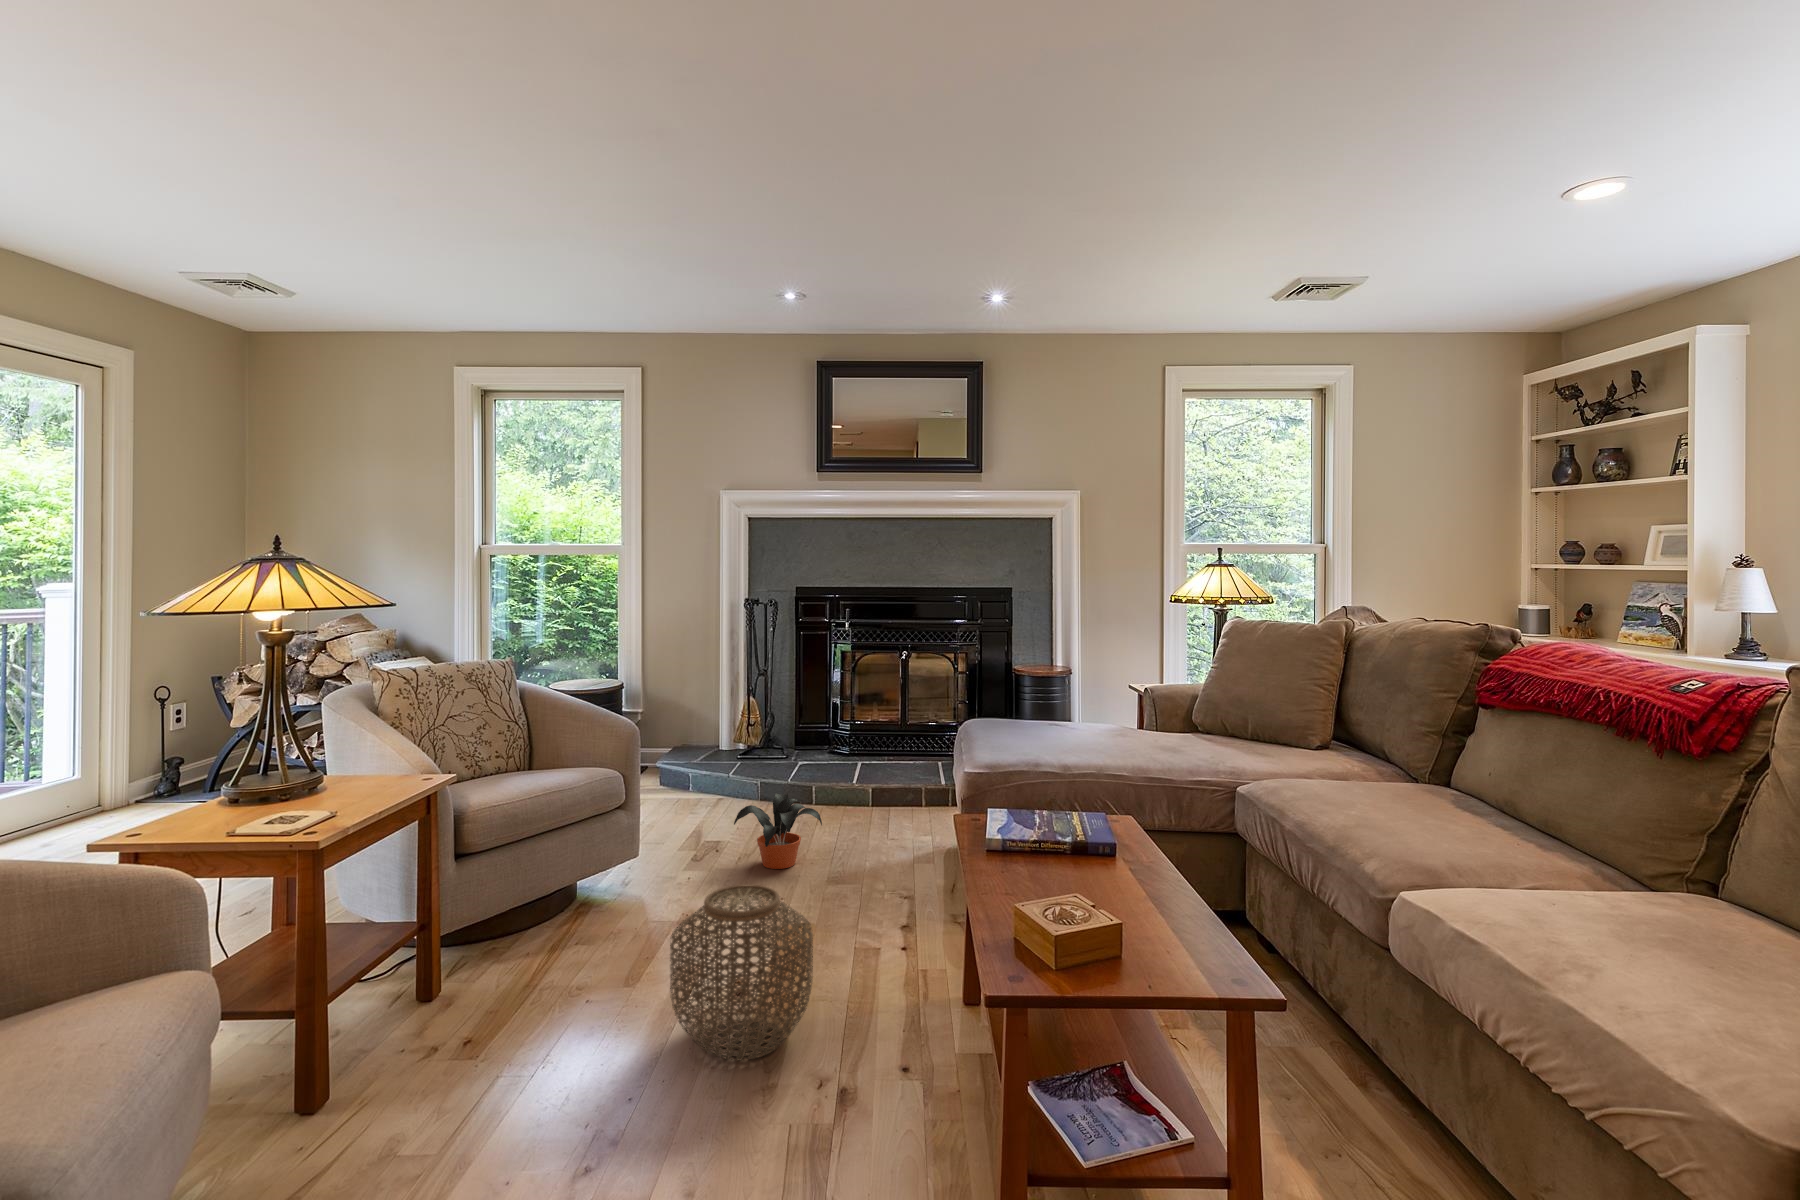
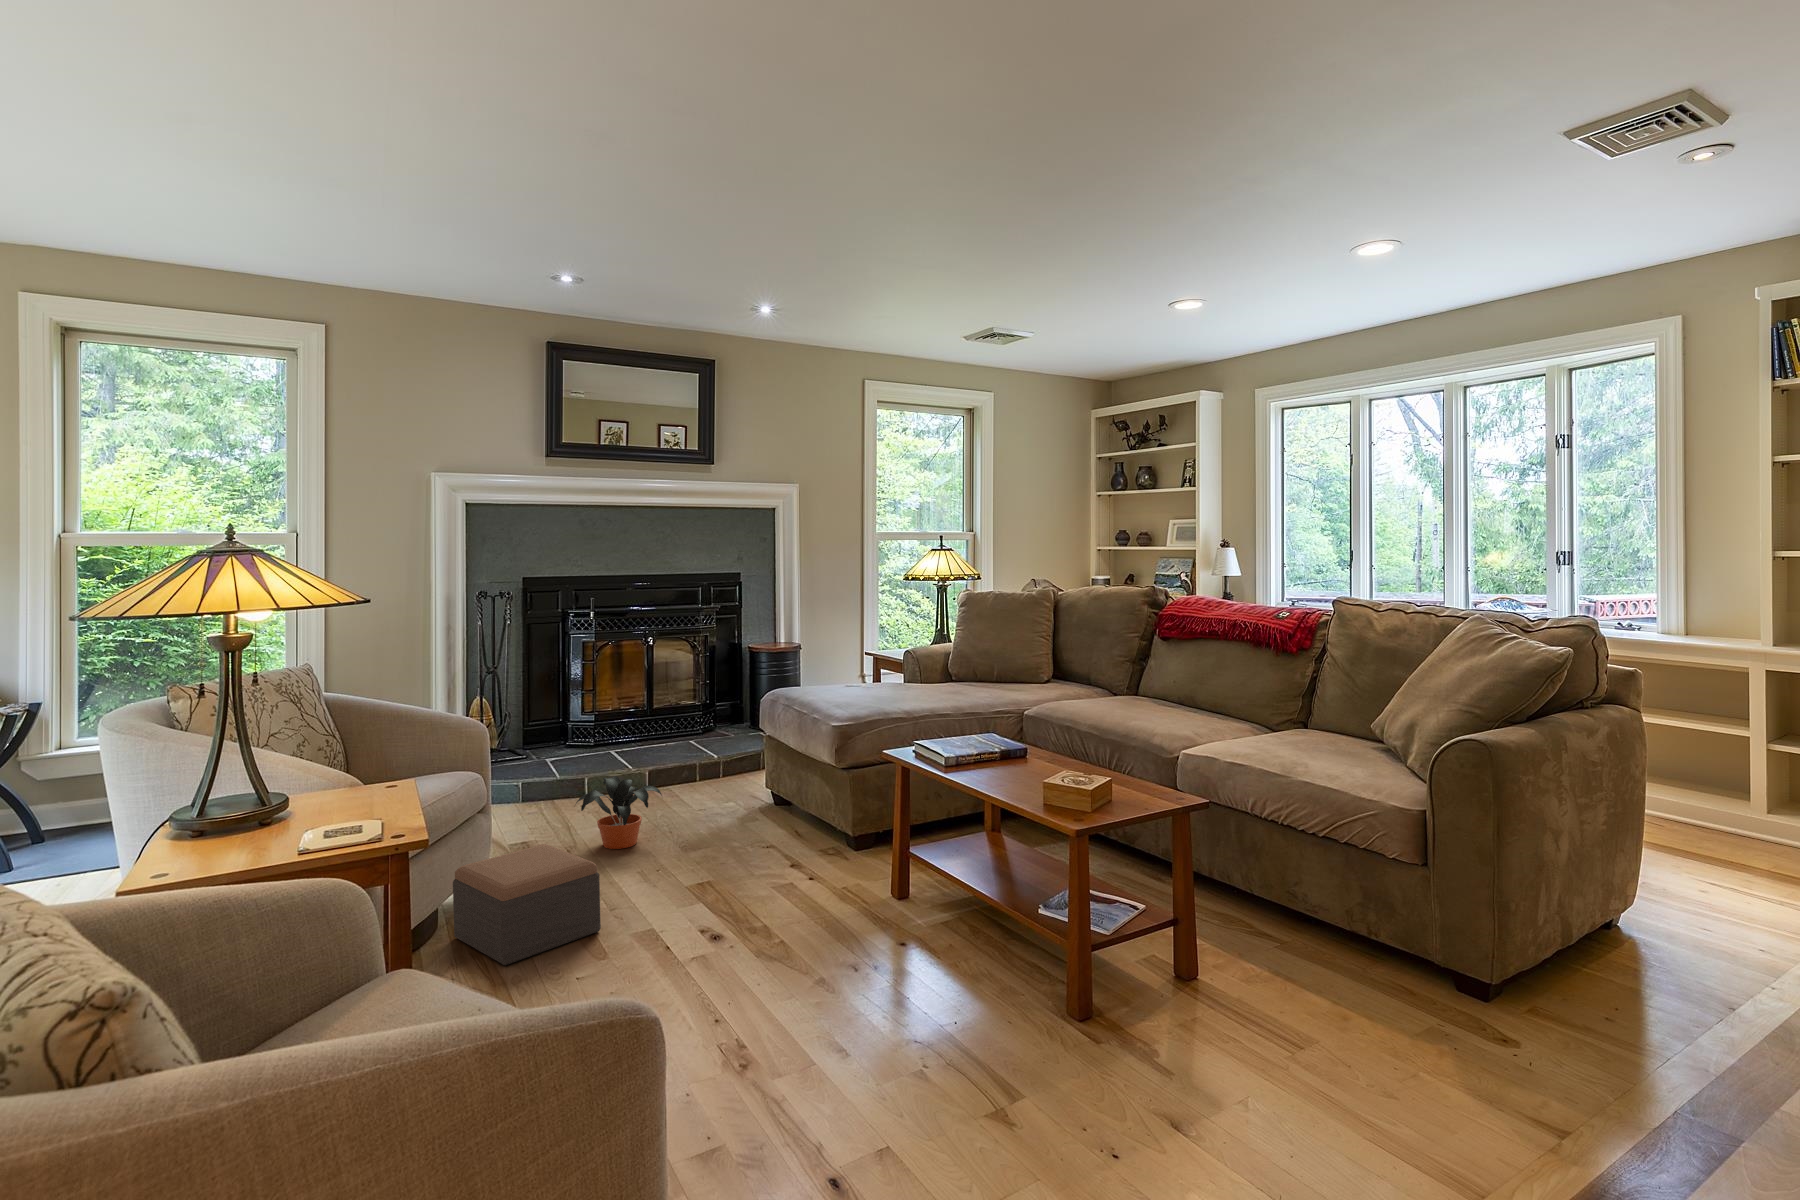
footstool: none [544,856,656,974] -> present [453,844,601,965]
woven basket: present [670,884,813,1060] -> none [693,826,817,974]

